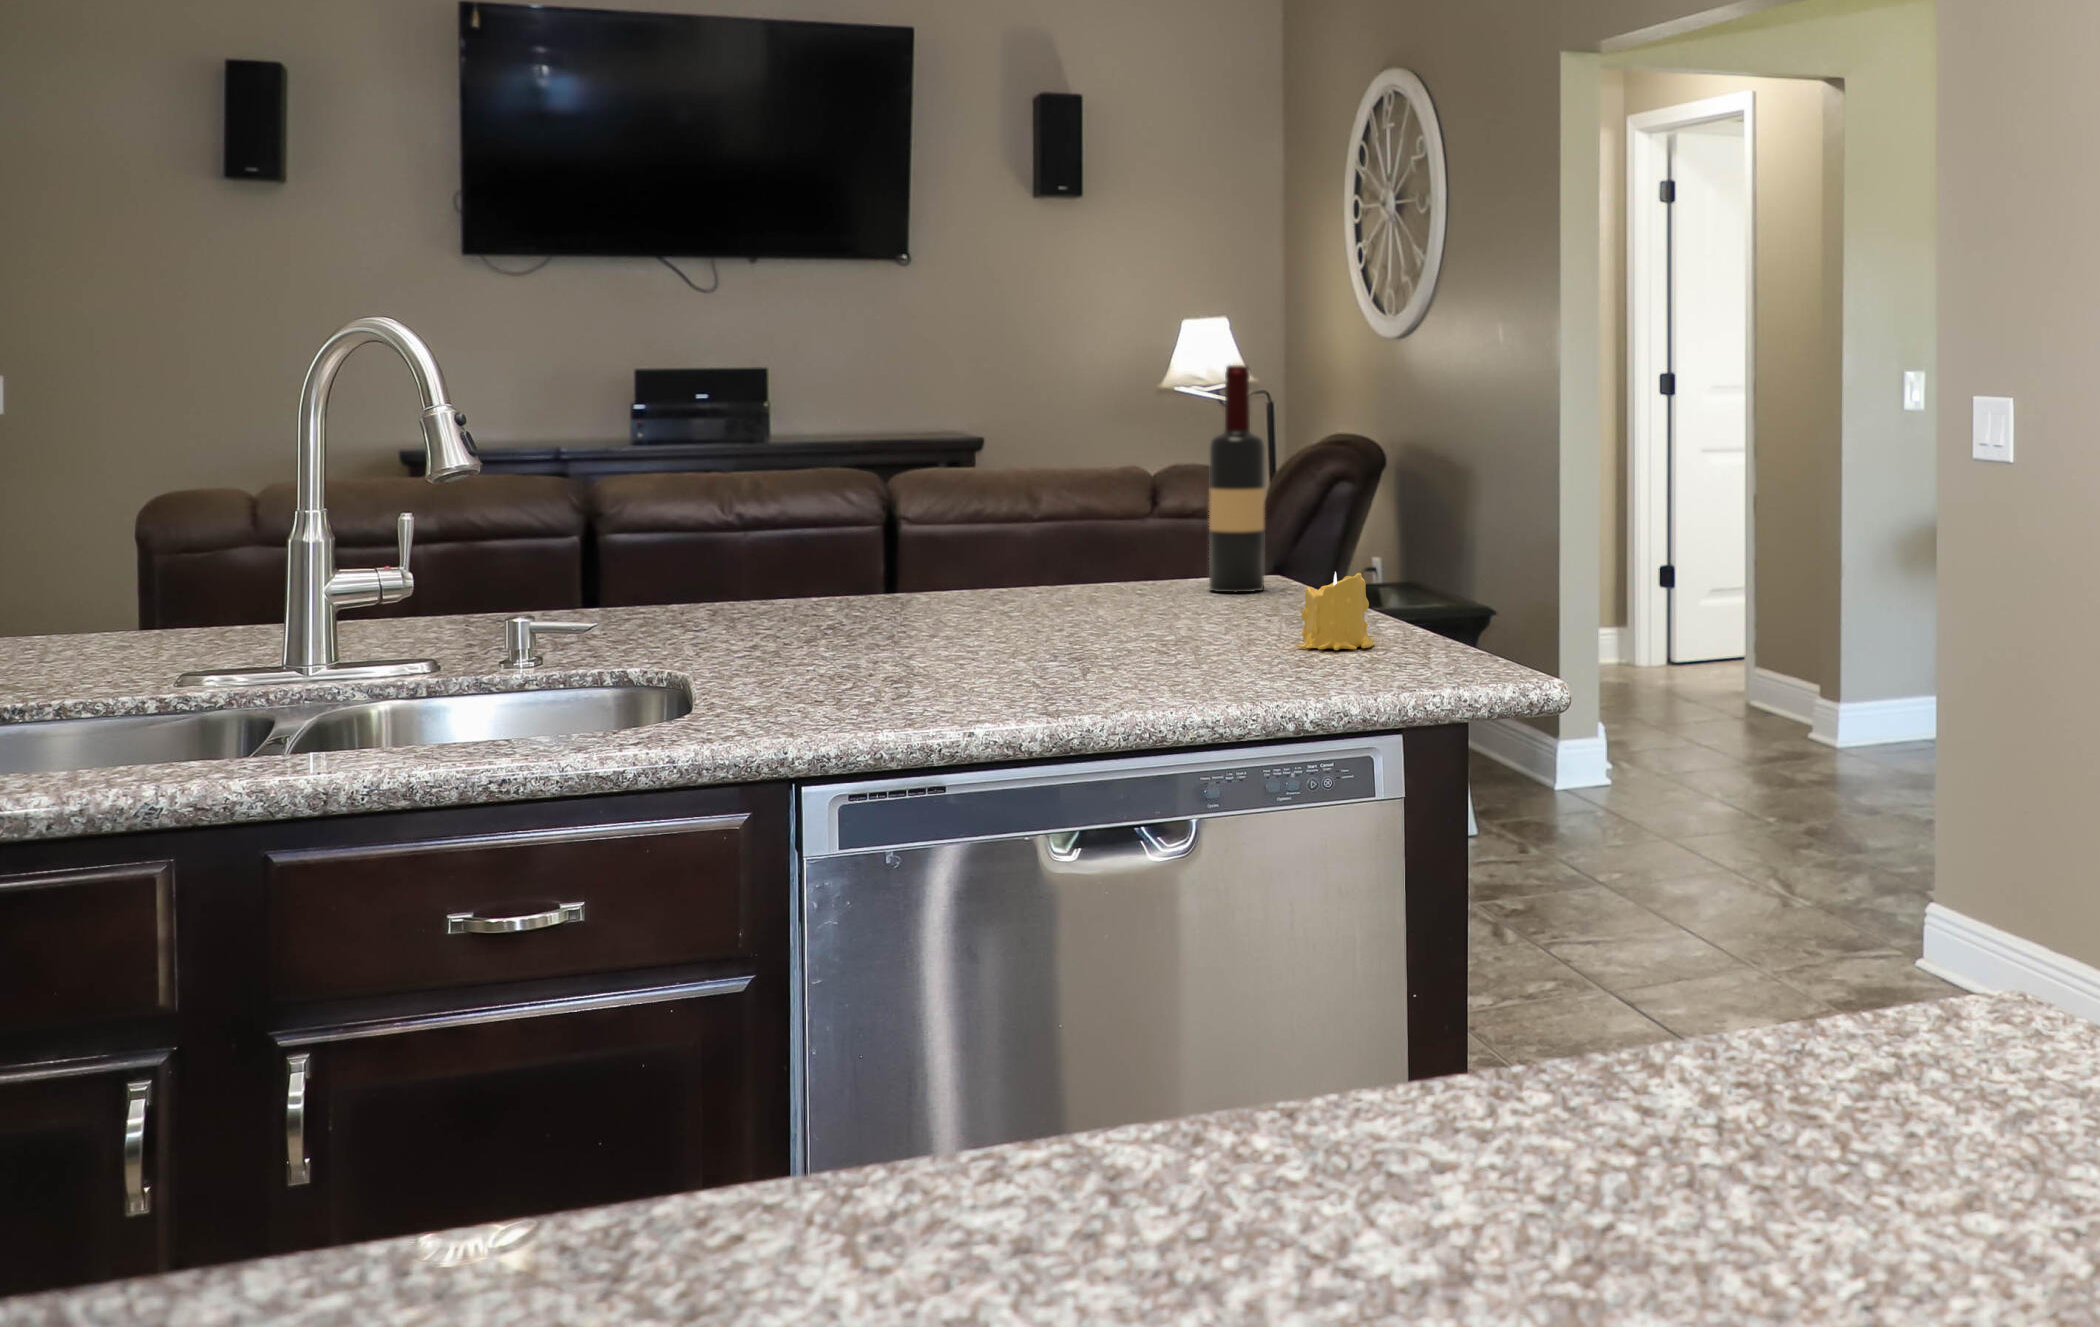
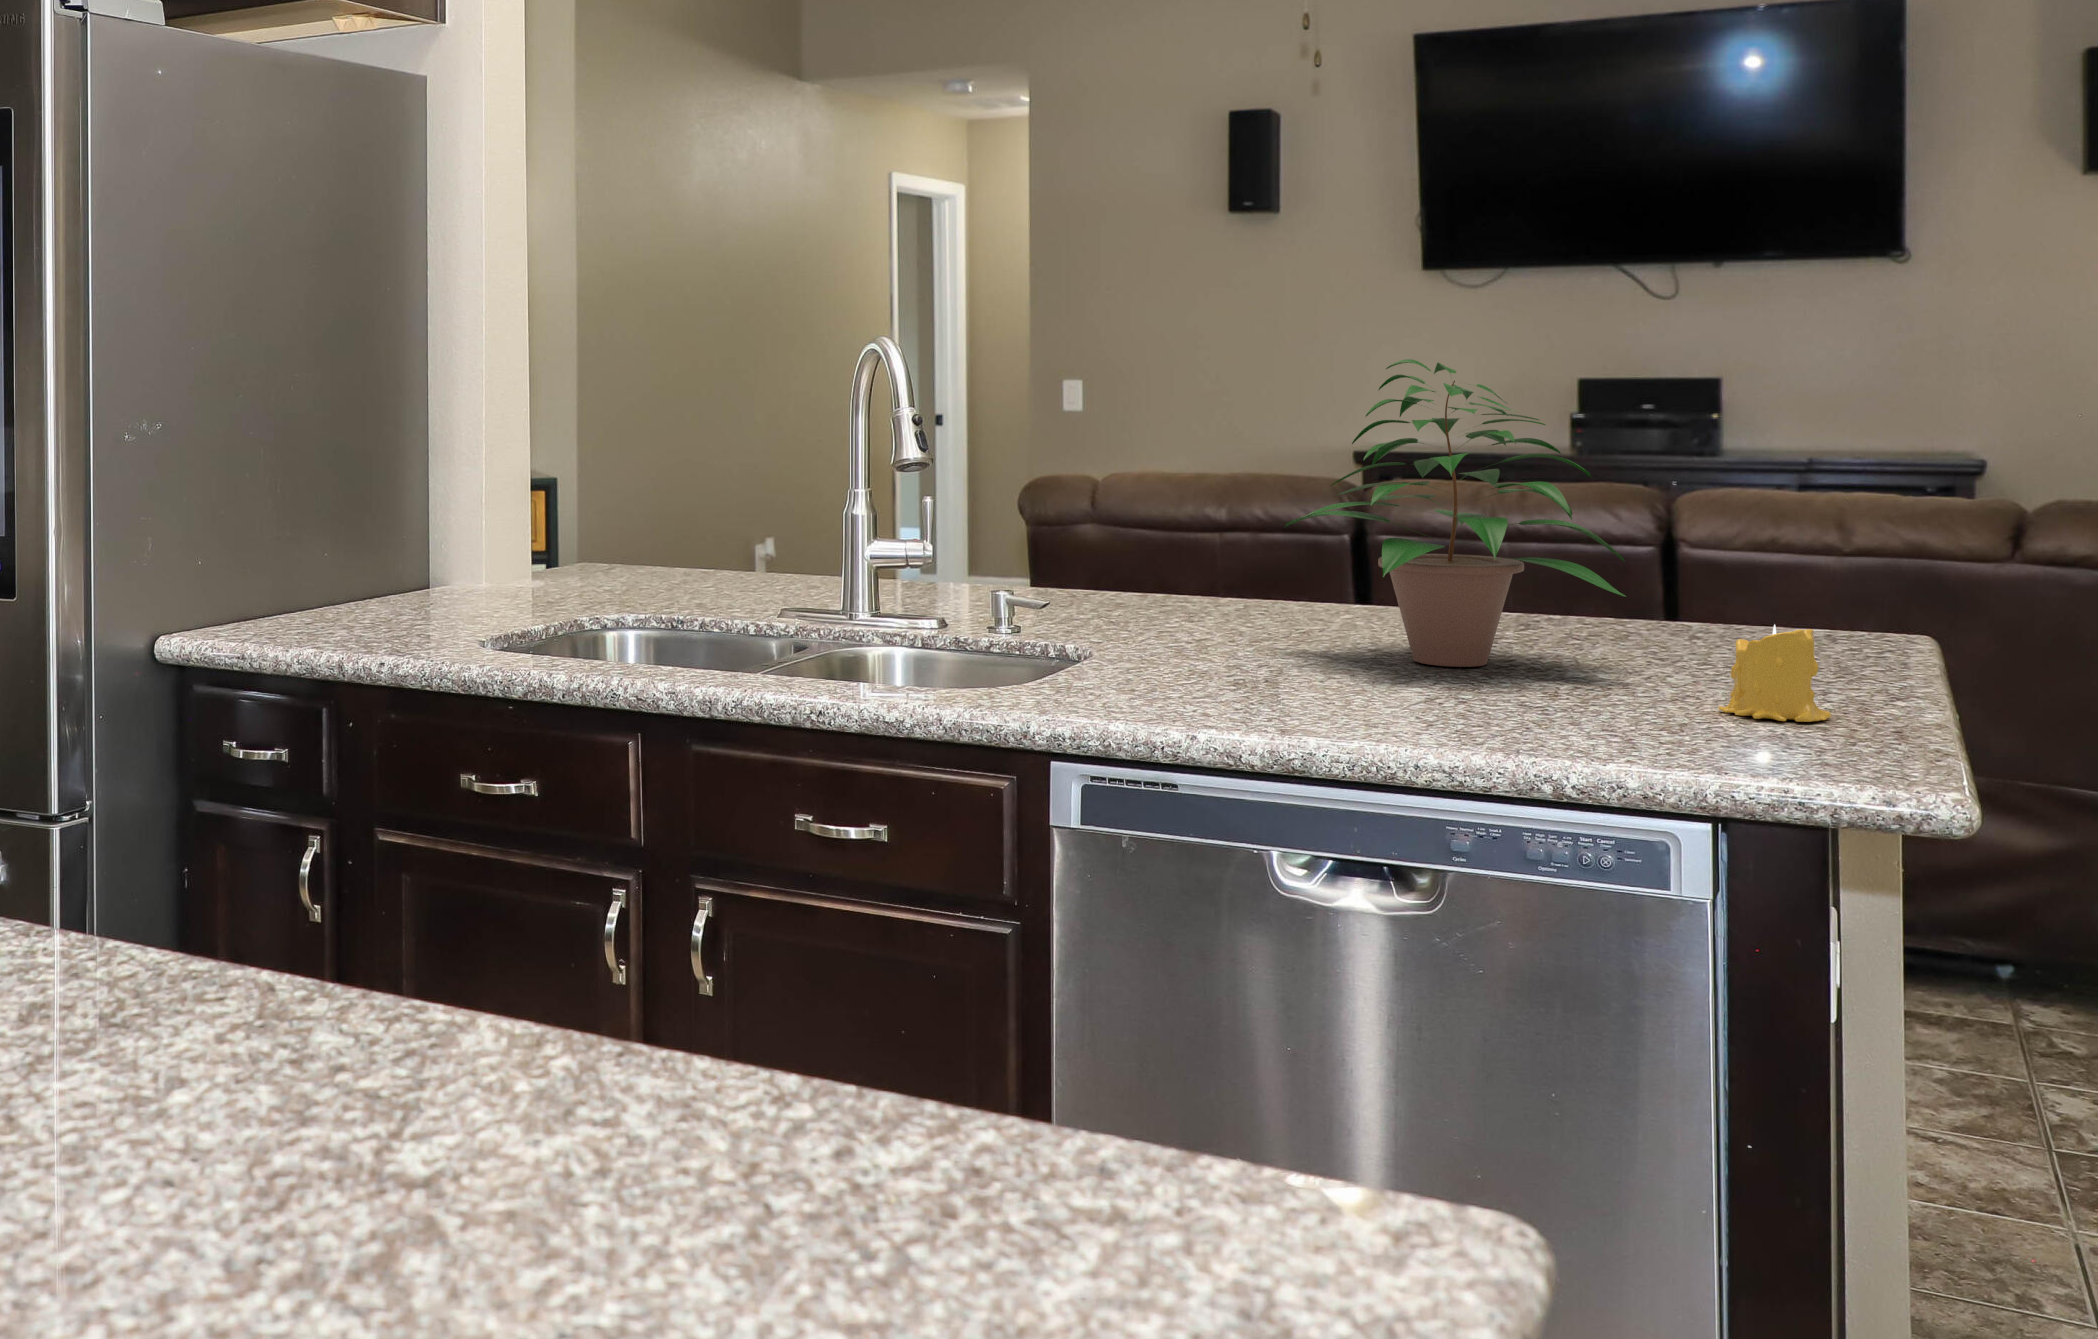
potted plant: none [867,350,1192,641] -> present [1285,359,1626,667]
wine bottle: present [1209,365,1265,592] -> none [1780,373,1858,648]

